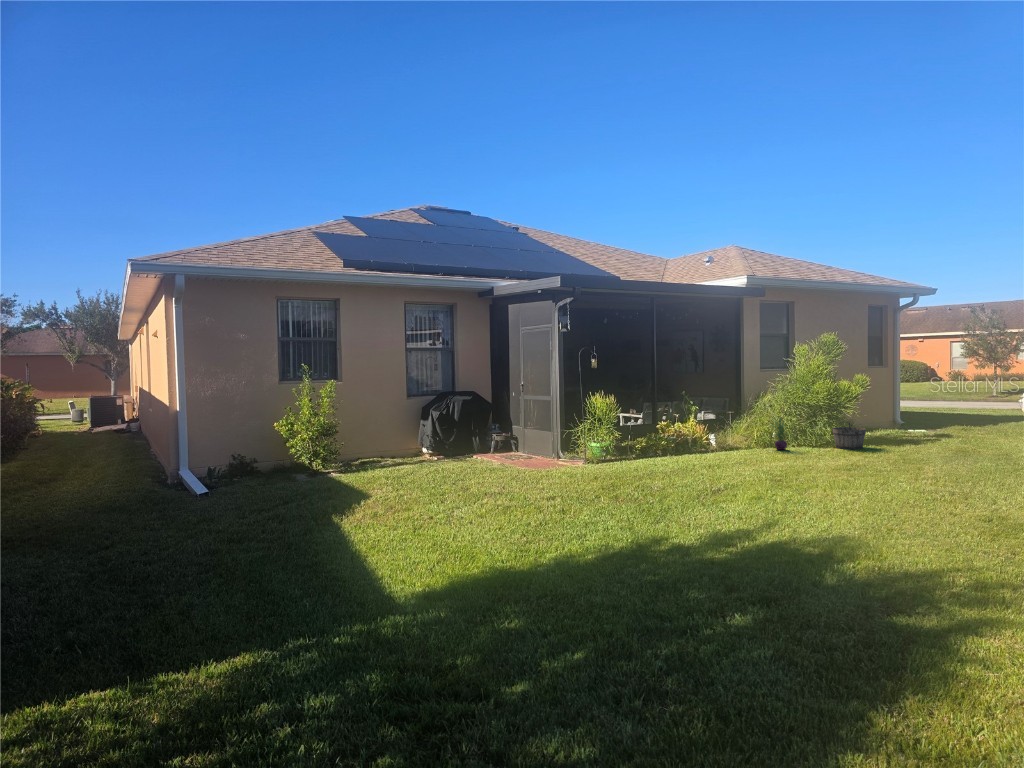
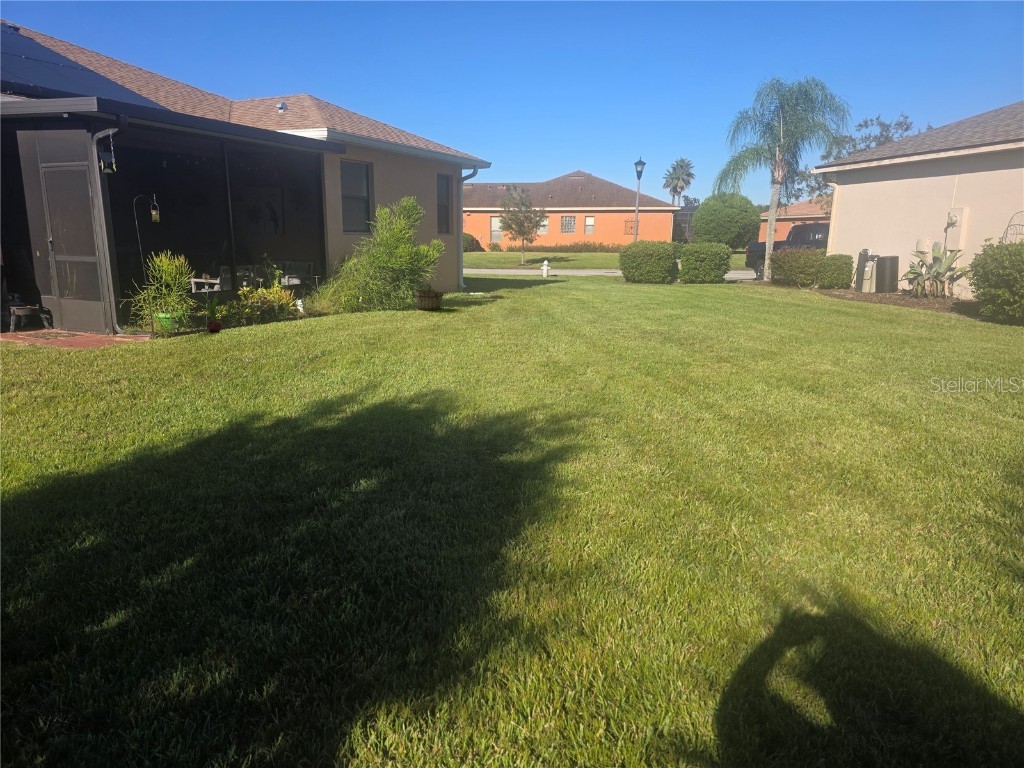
decorative plant: present [775,418,787,450] -> present [199,294,228,332]

